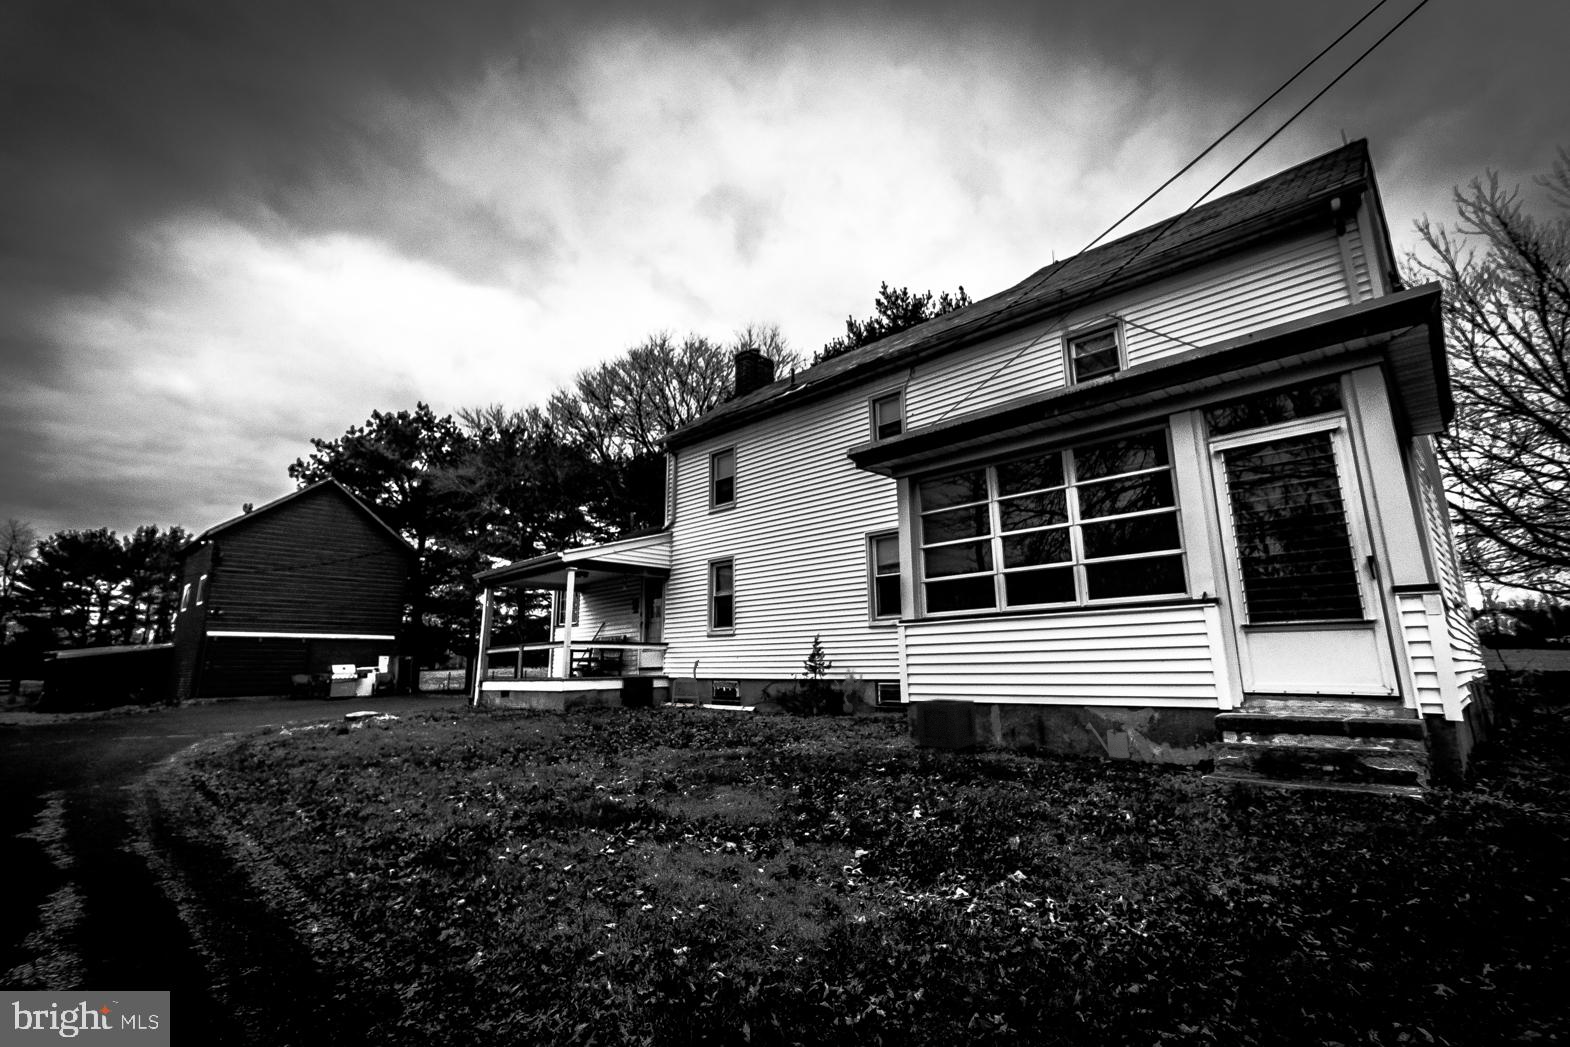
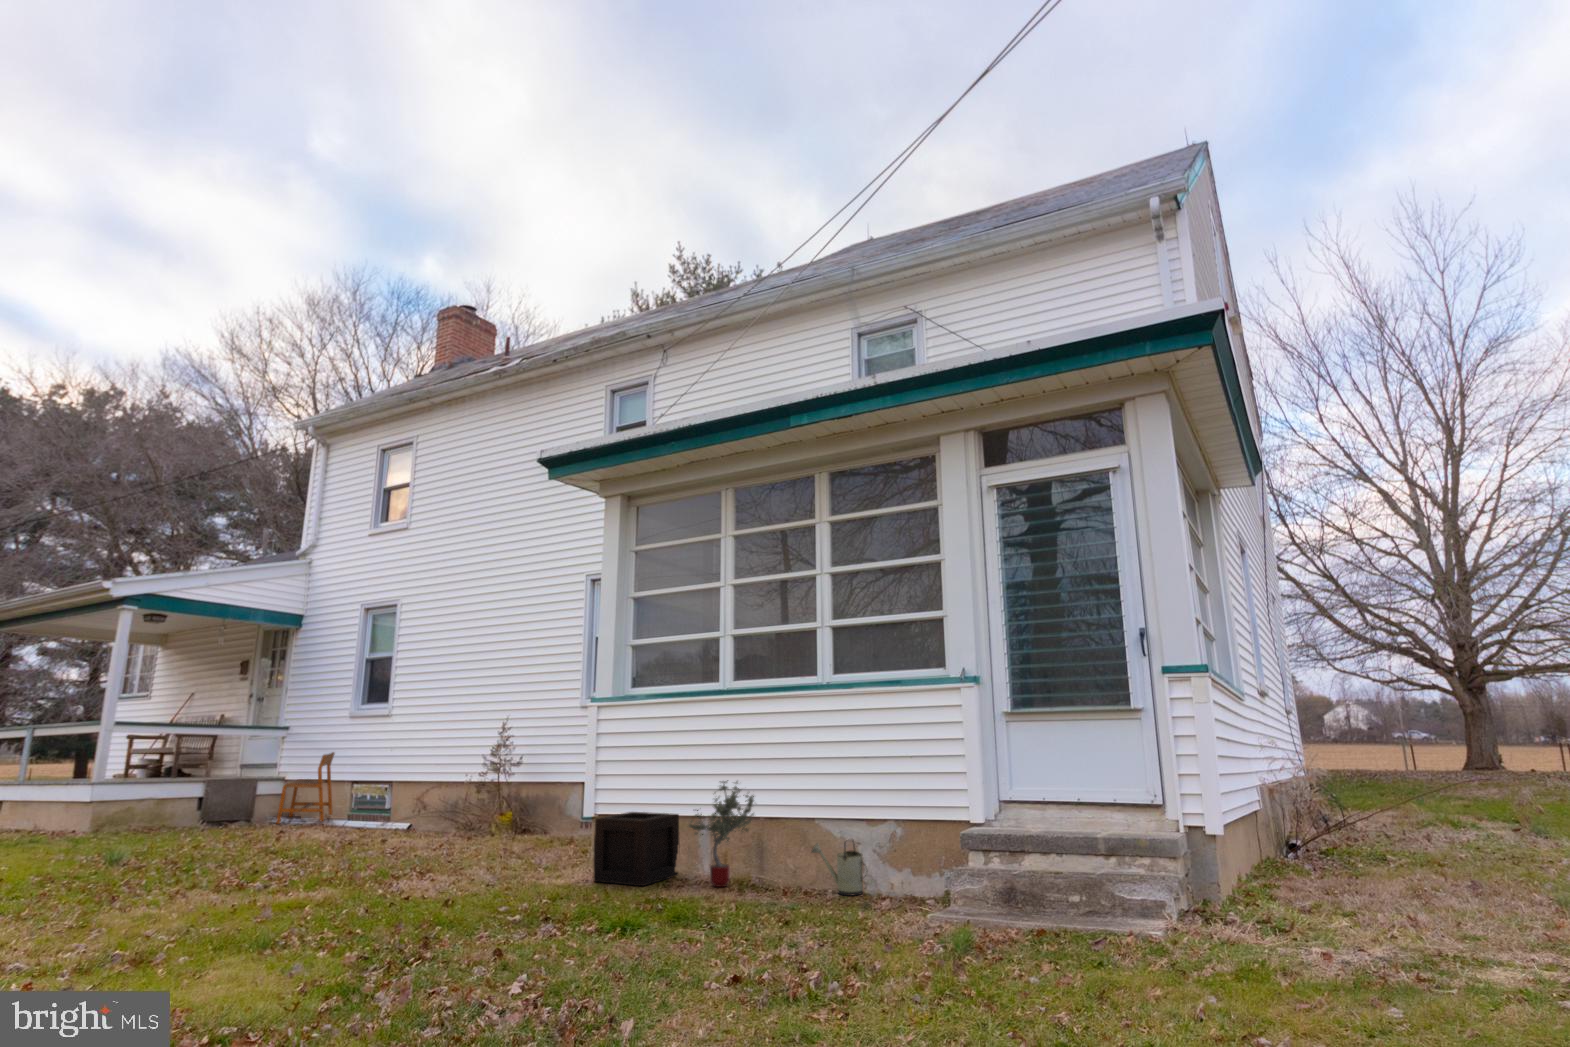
potted tree: present [832,669,862,713] -> present [689,780,754,887]

